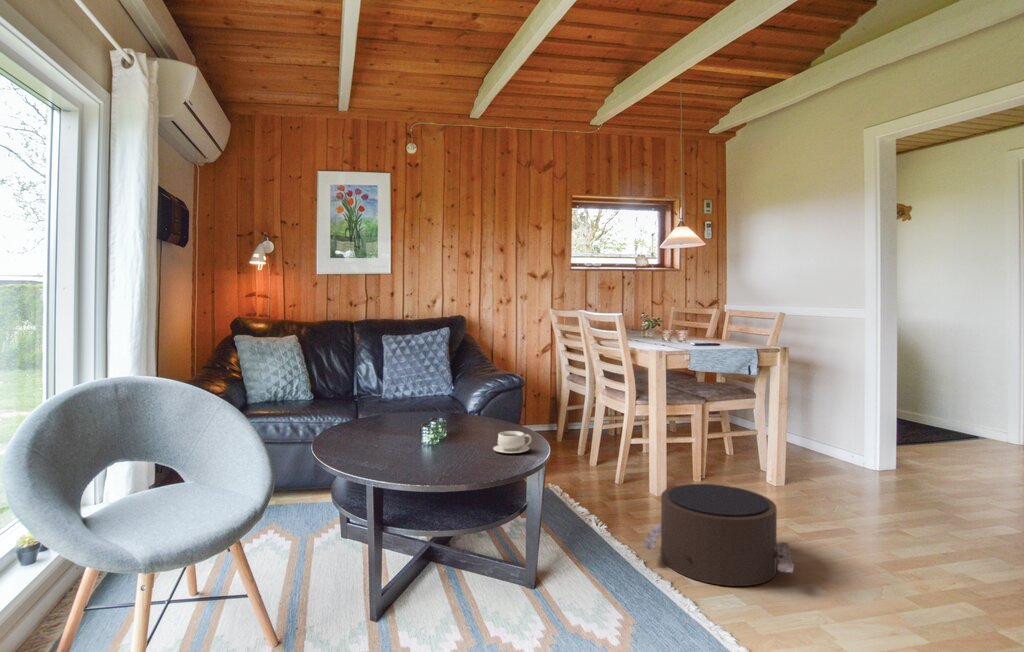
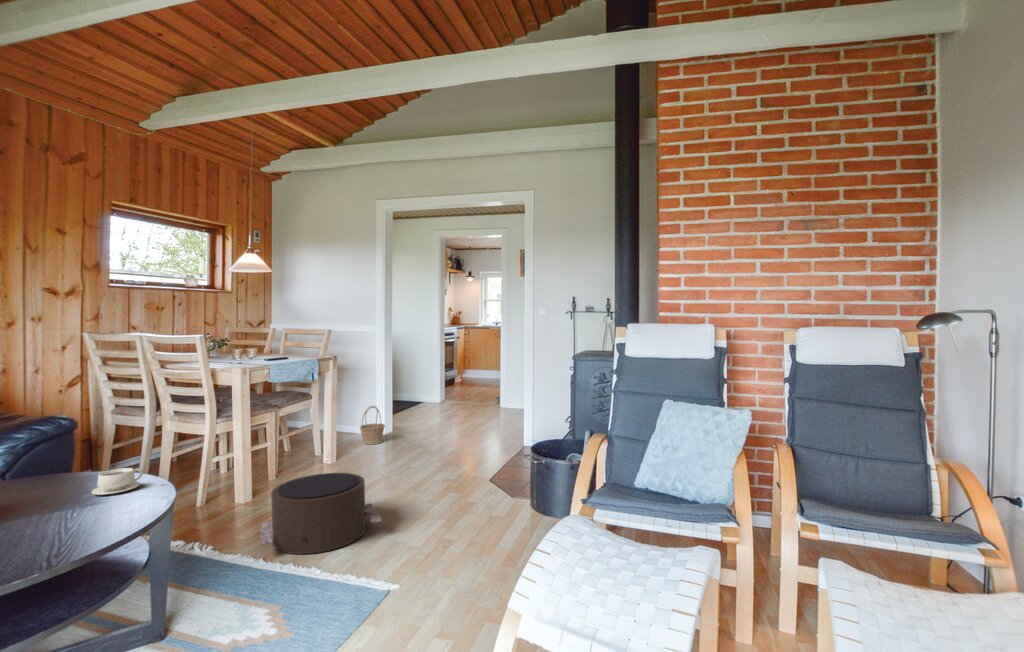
basket: none [816,414,854,466] -> present [360,406,385,445]

